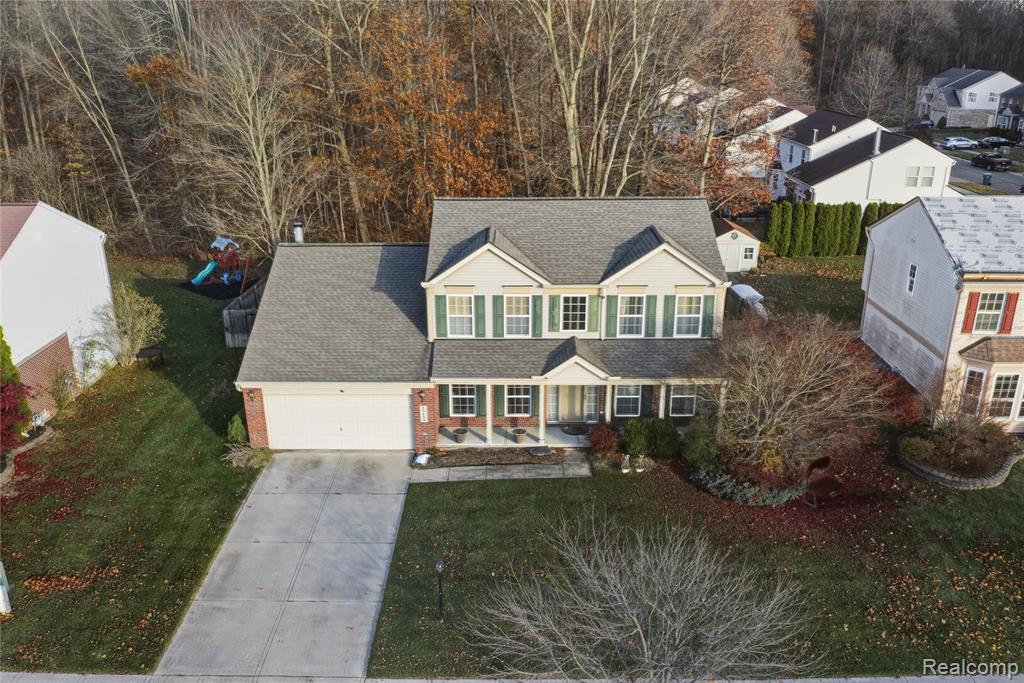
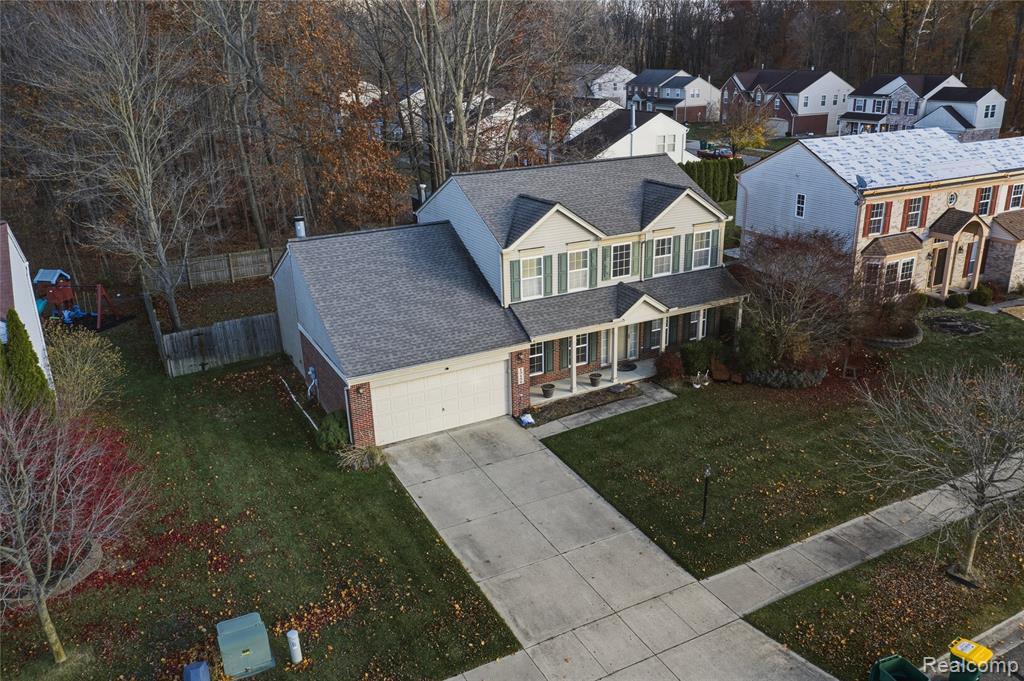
round table: present [135,347,164,370] -> none [120,377,154,404]
lounge chair: none [636,436,674,481] -> present [711,353,742,386]

